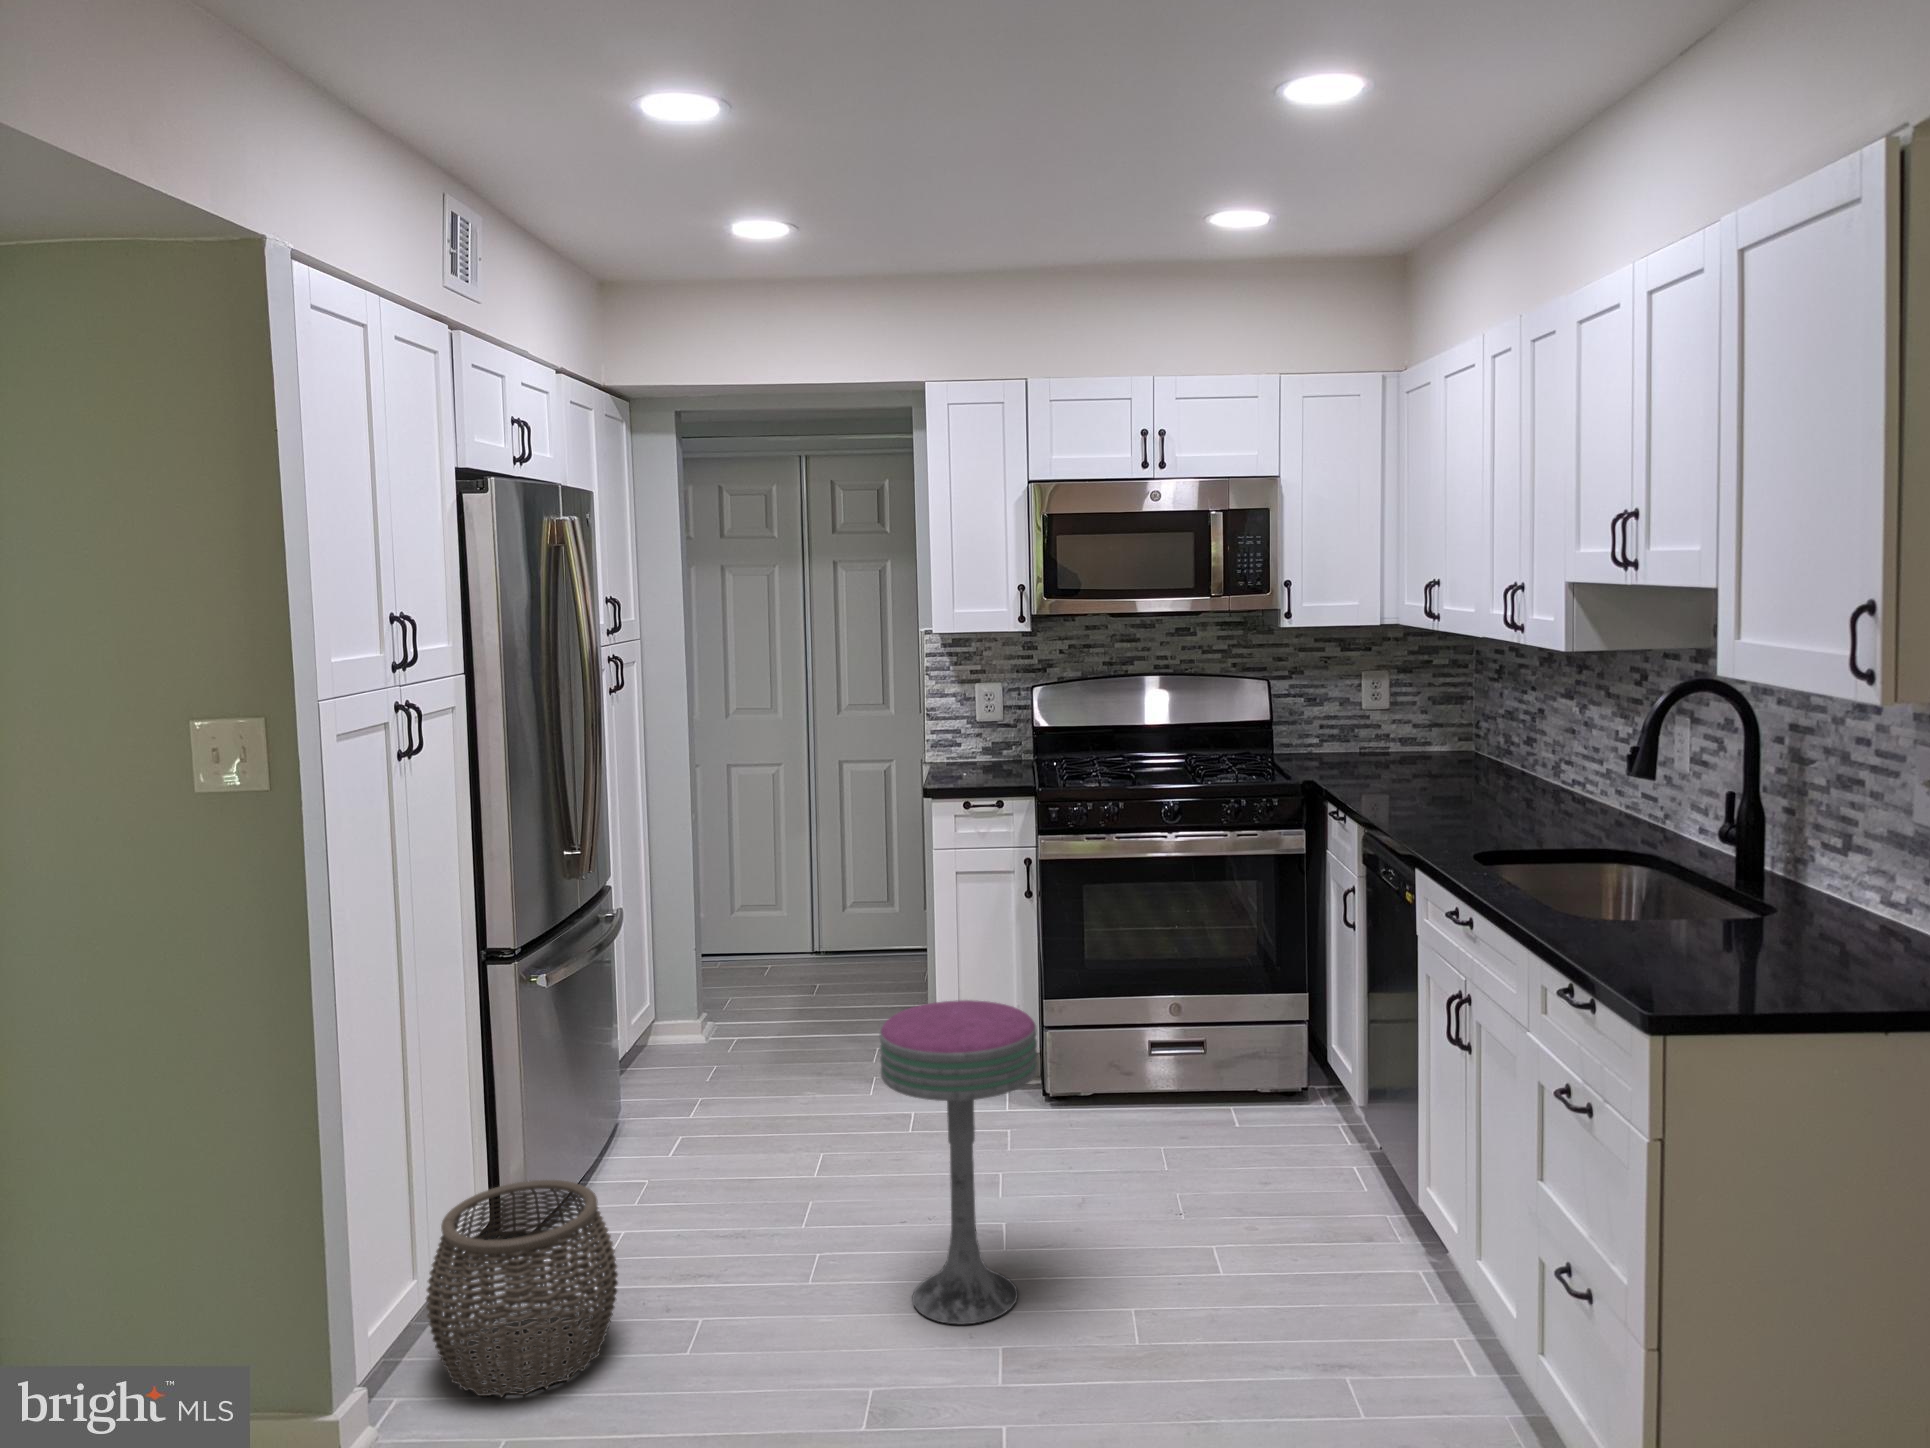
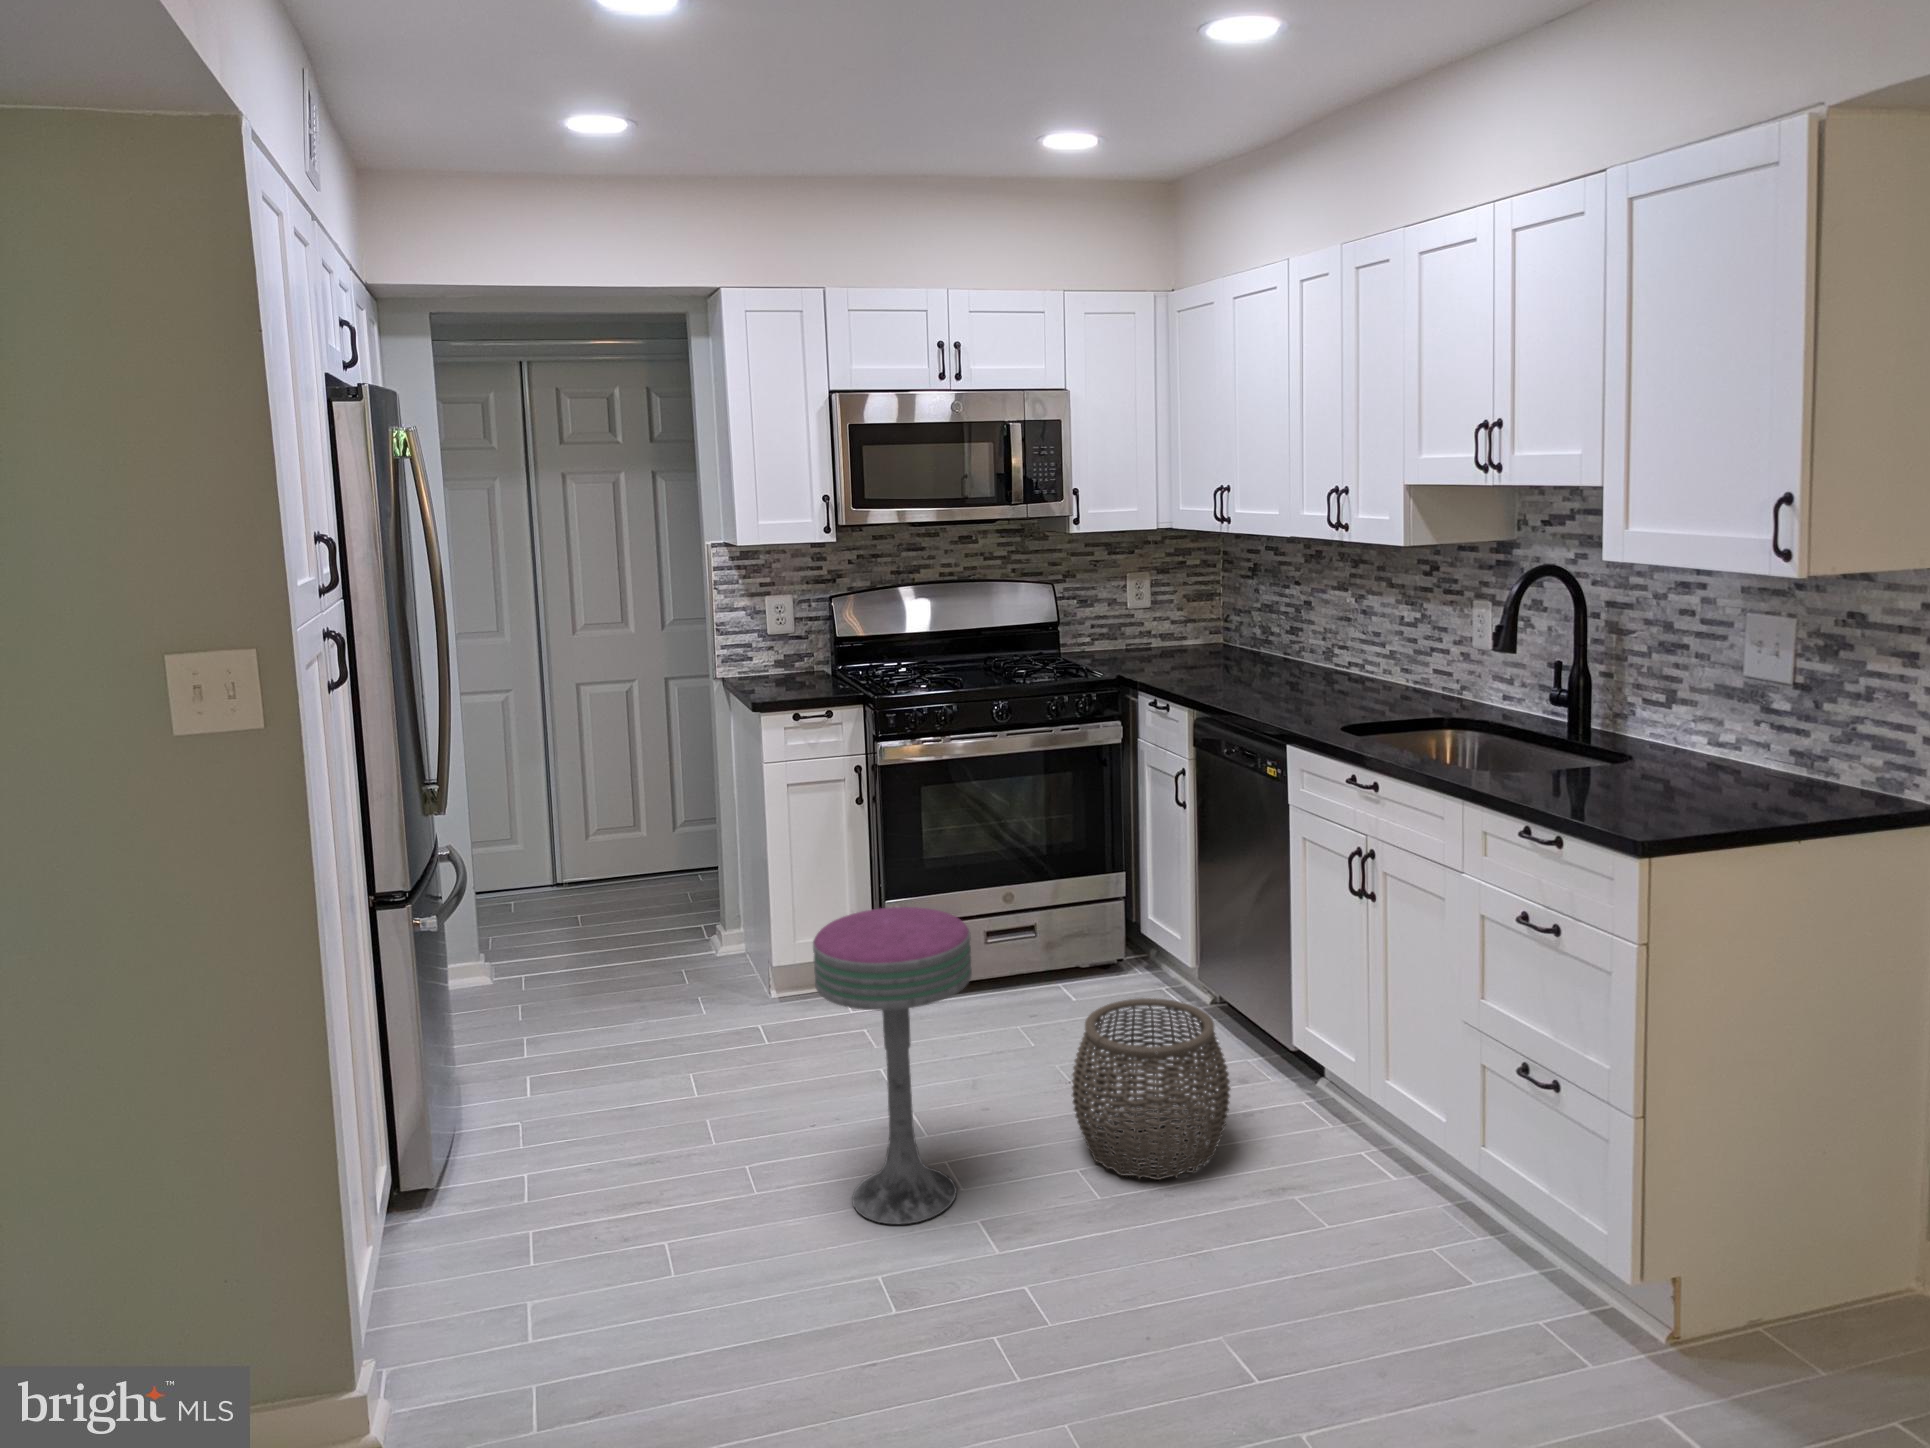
woven basket: present [426,1180,618,1397] -> present [1072,998,1230,1180]

